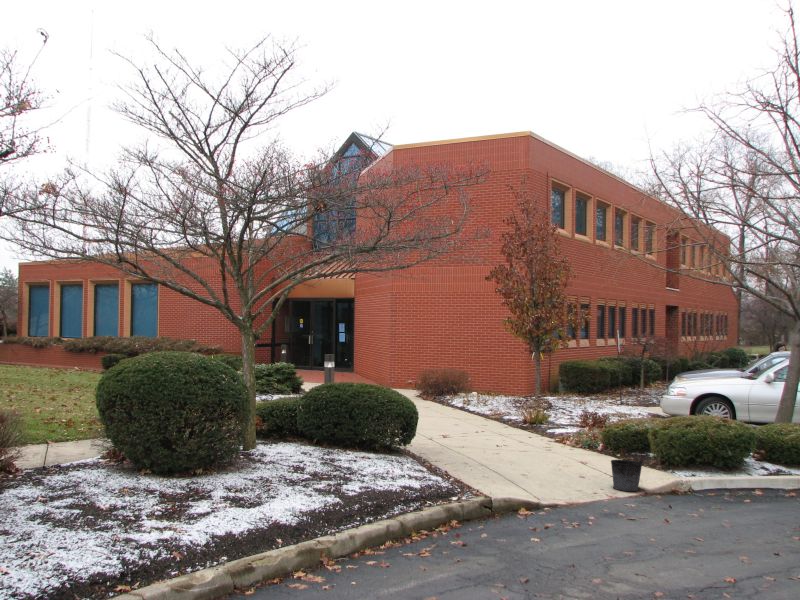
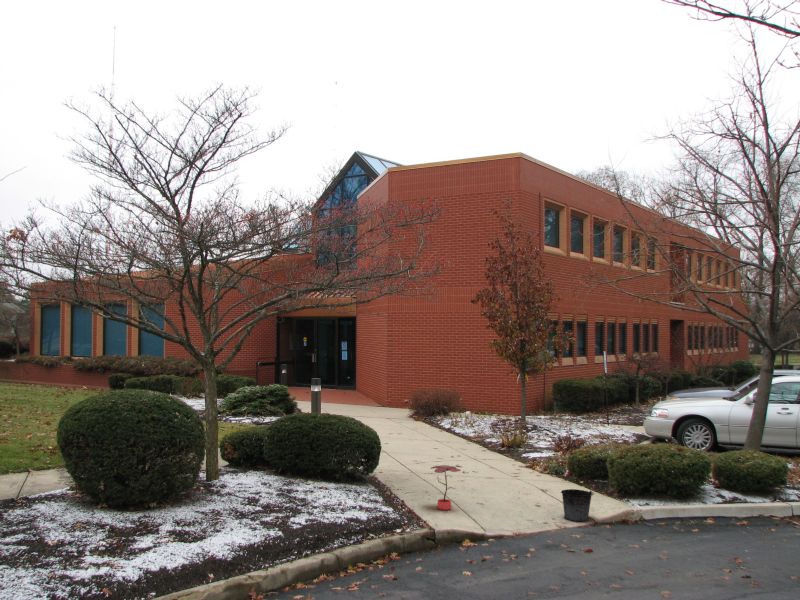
potted plant: none [475,435,507,480] -> present [431,465,461,510]

